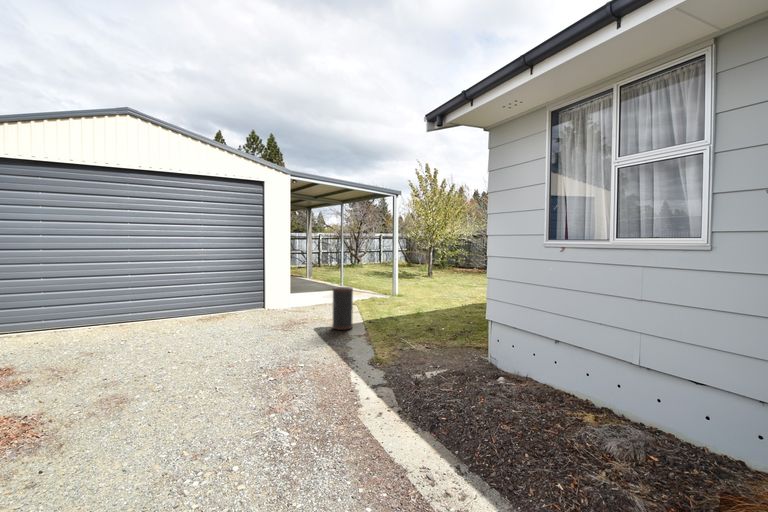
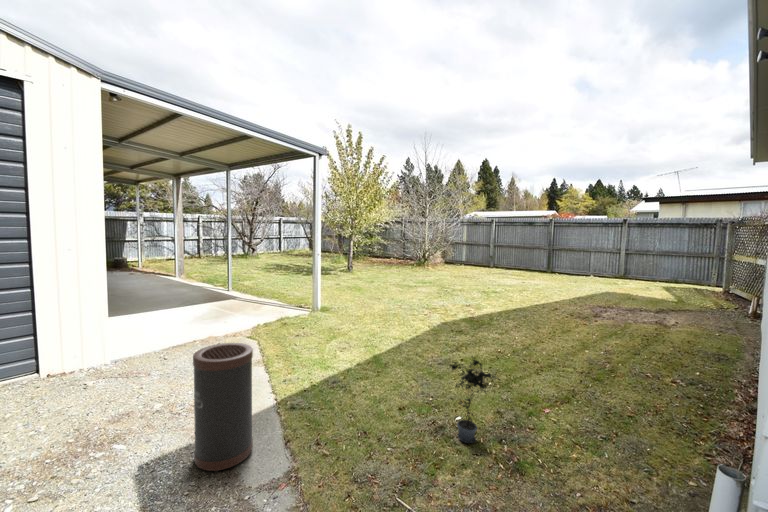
potted plant: none [434,296,452,334] -> present [450,356,500,443]

